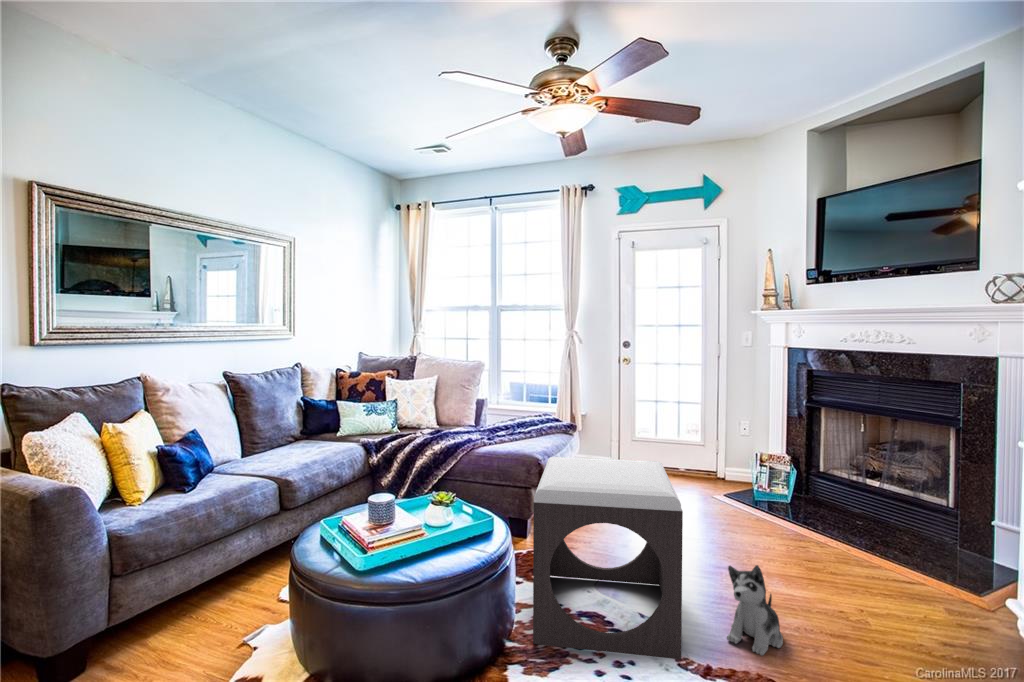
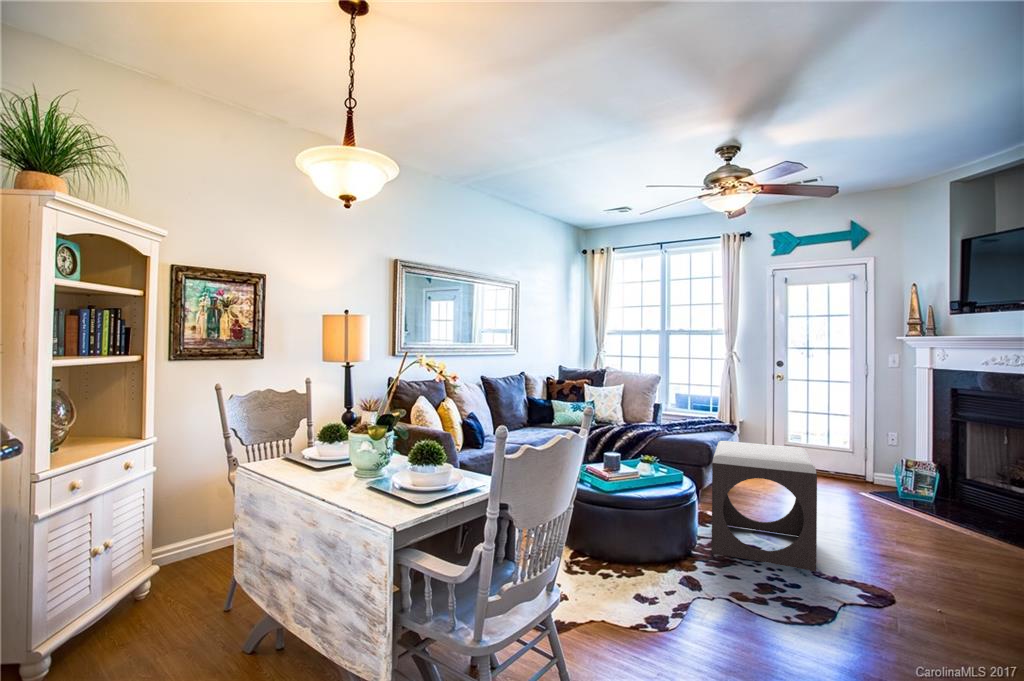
plush toy: present [727,565,783,655] -> none [853,518,897,577]

